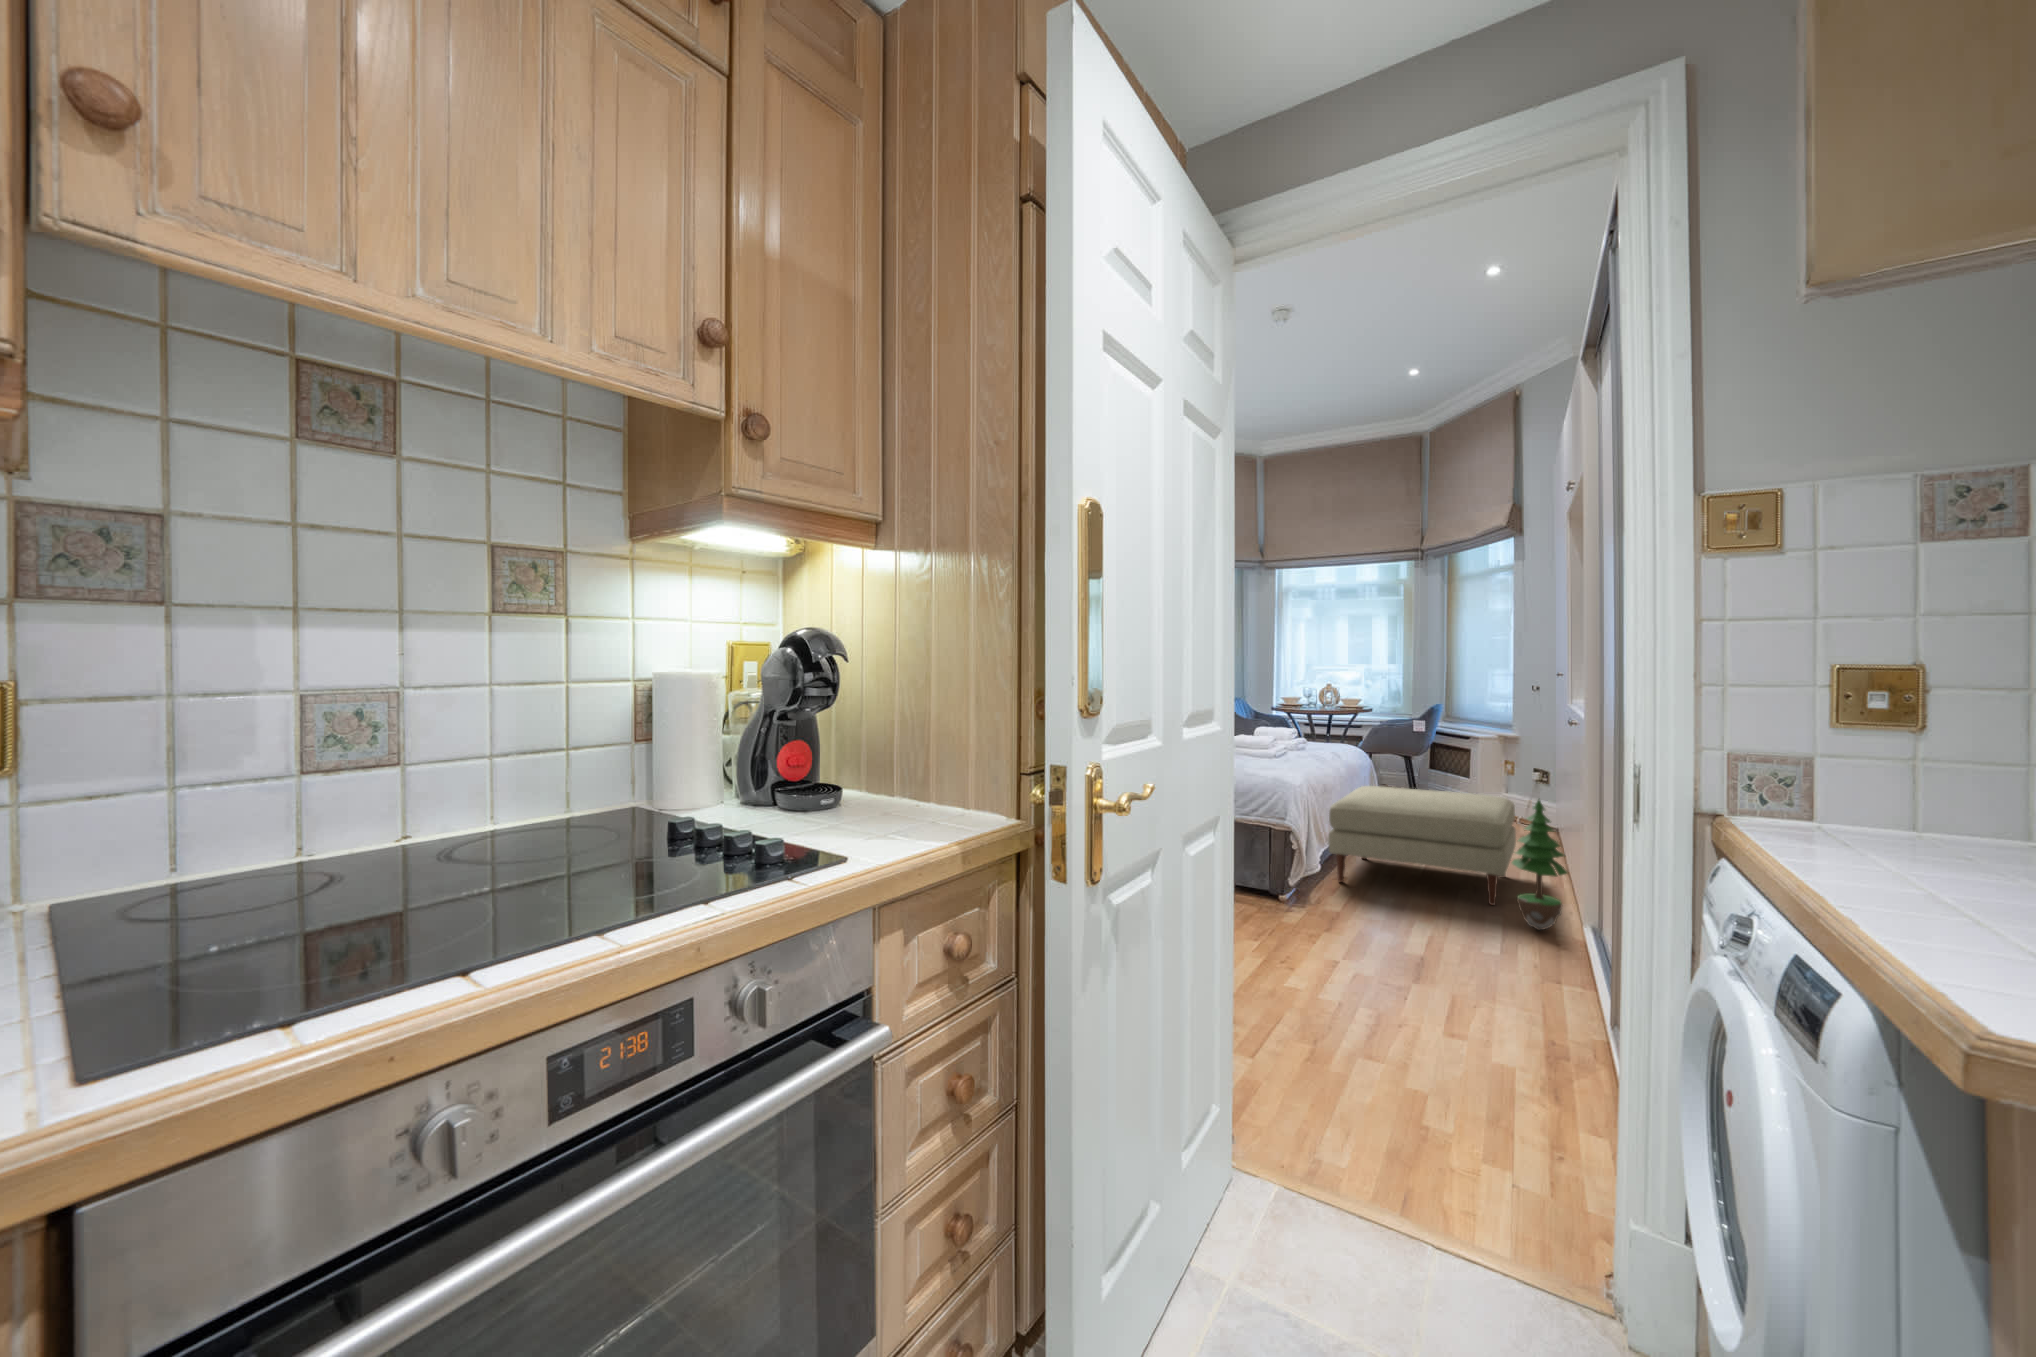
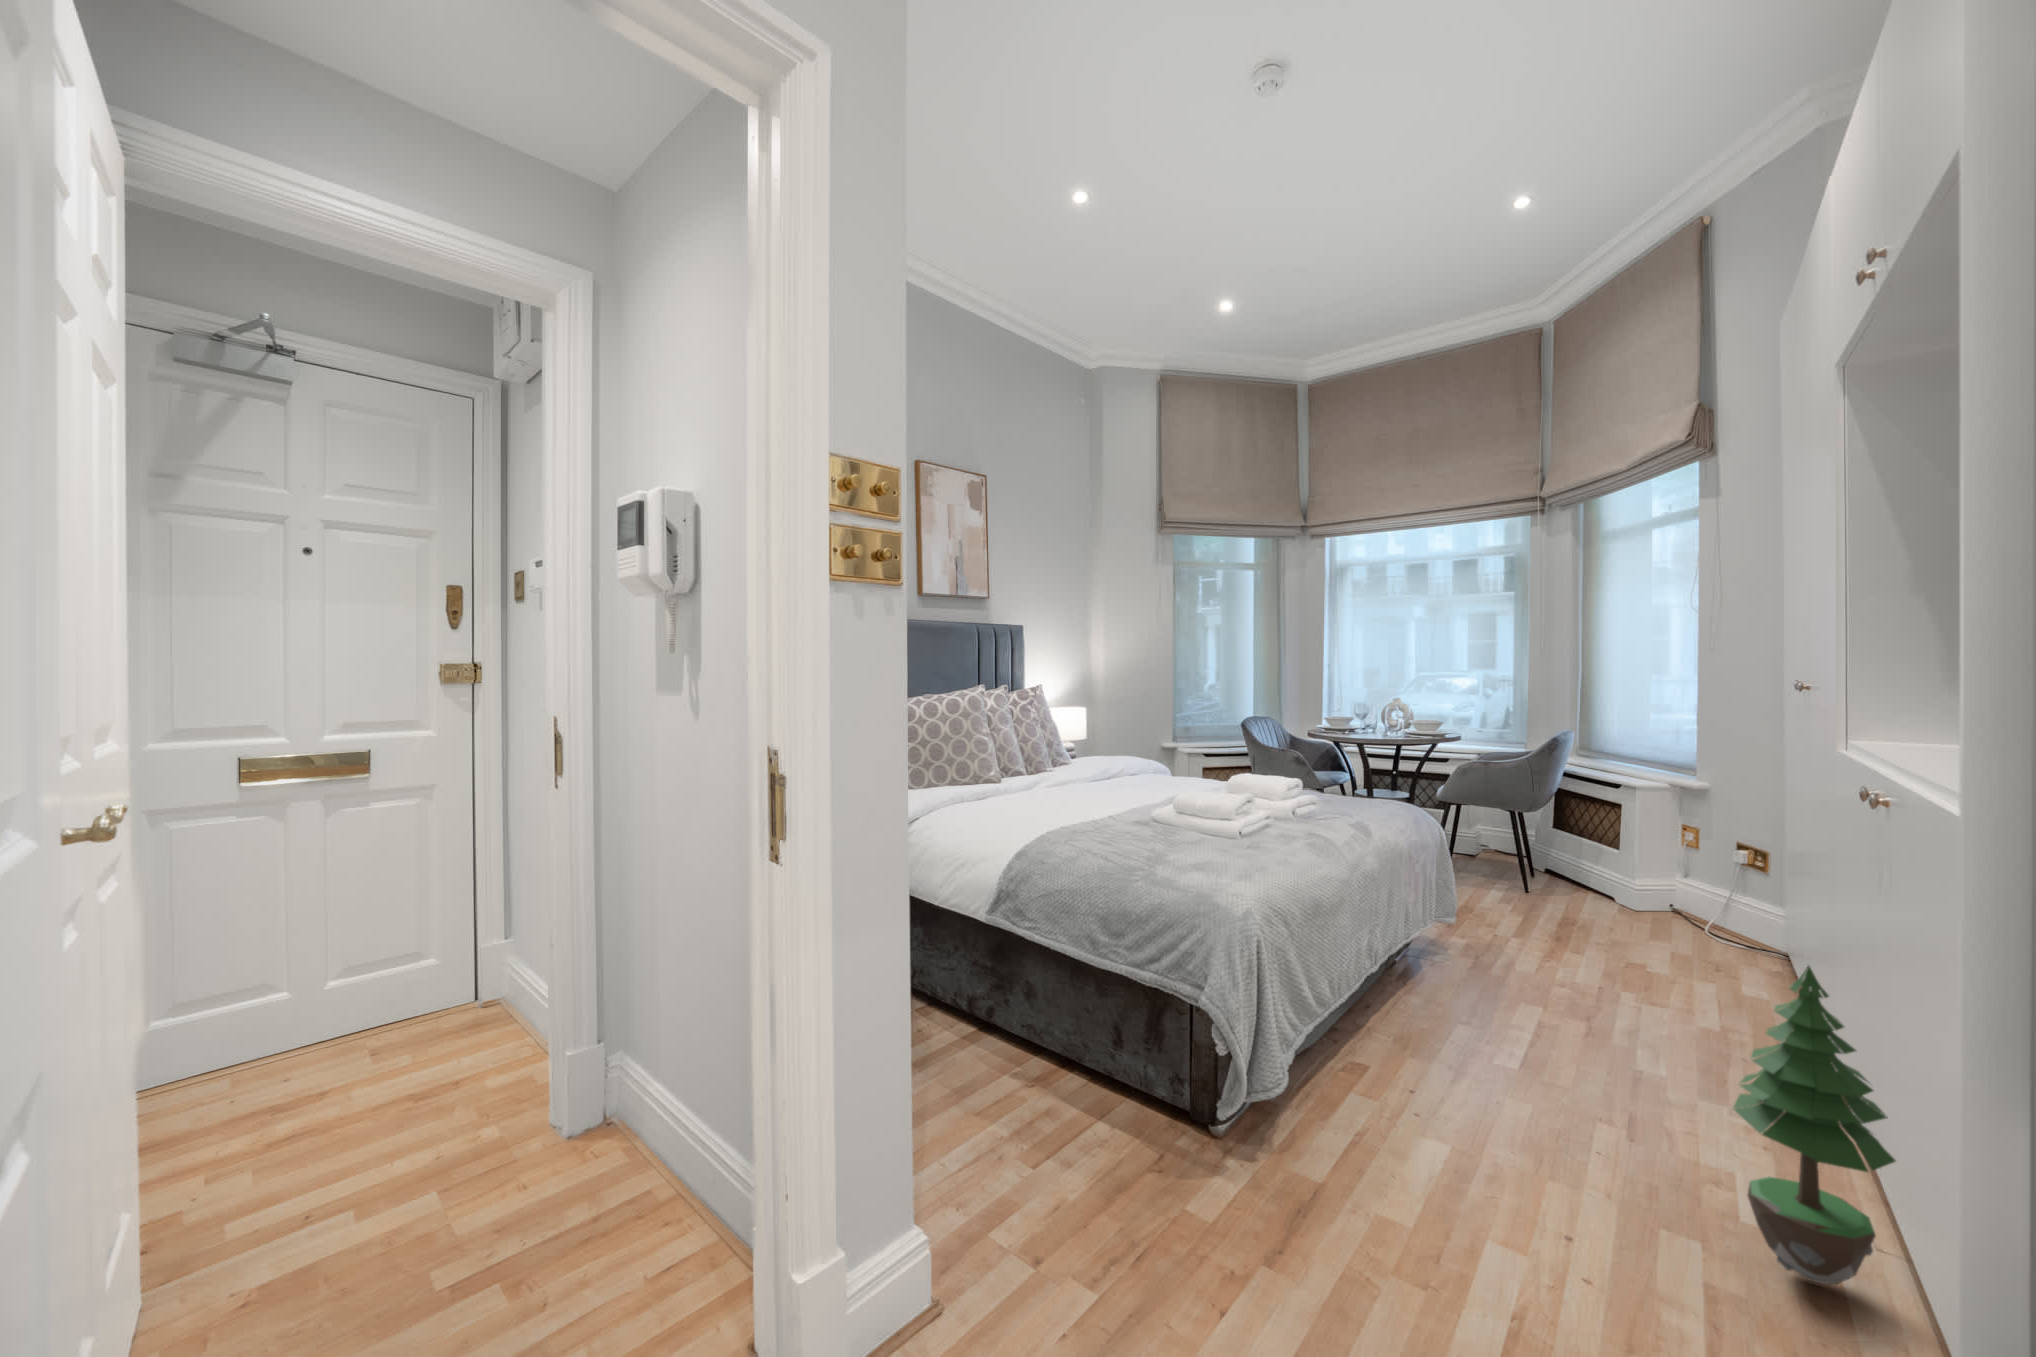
ottoman: present [1328,786,1516,905] -> none [1341,873,1722,1165]

